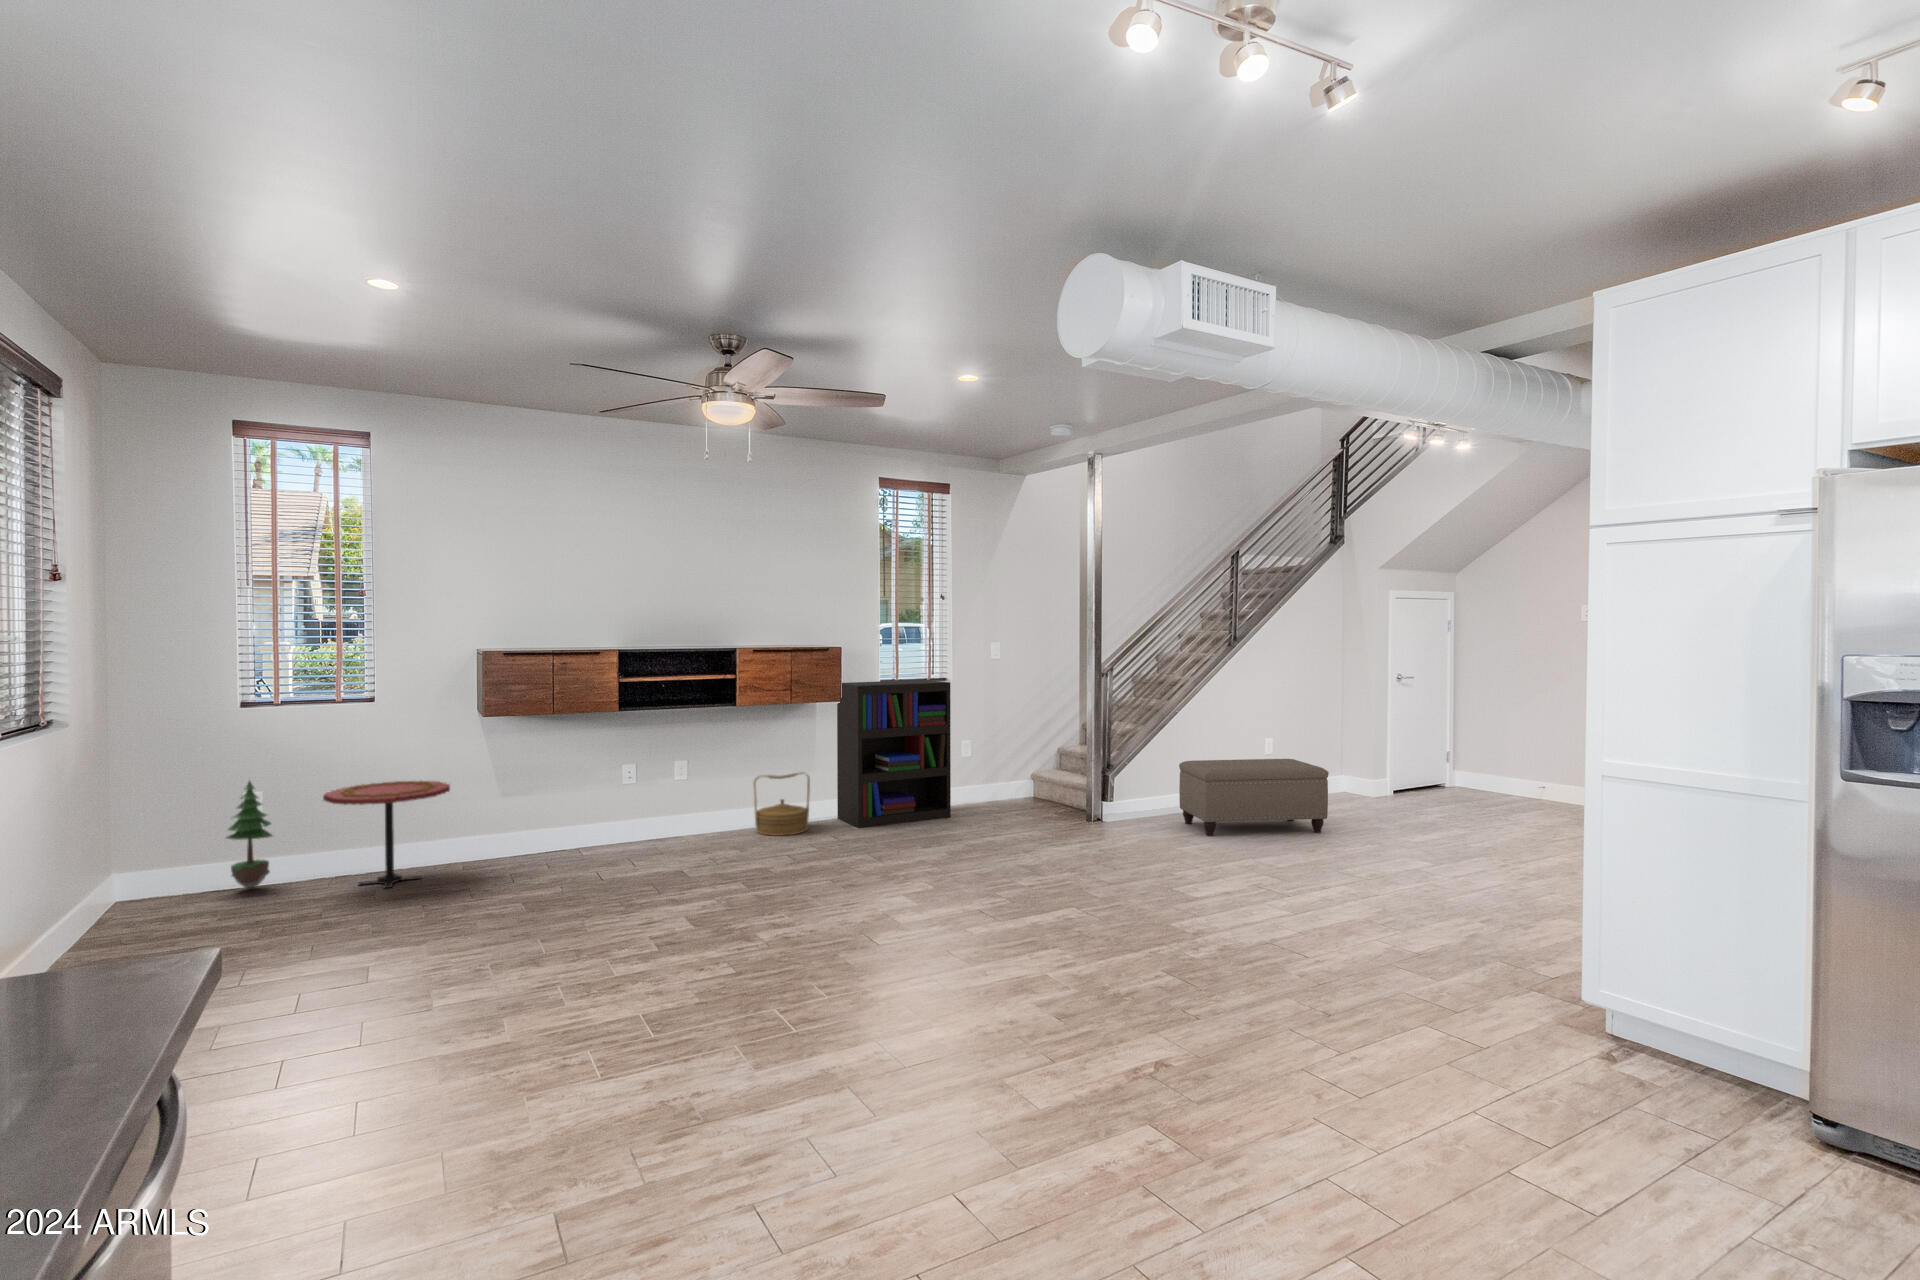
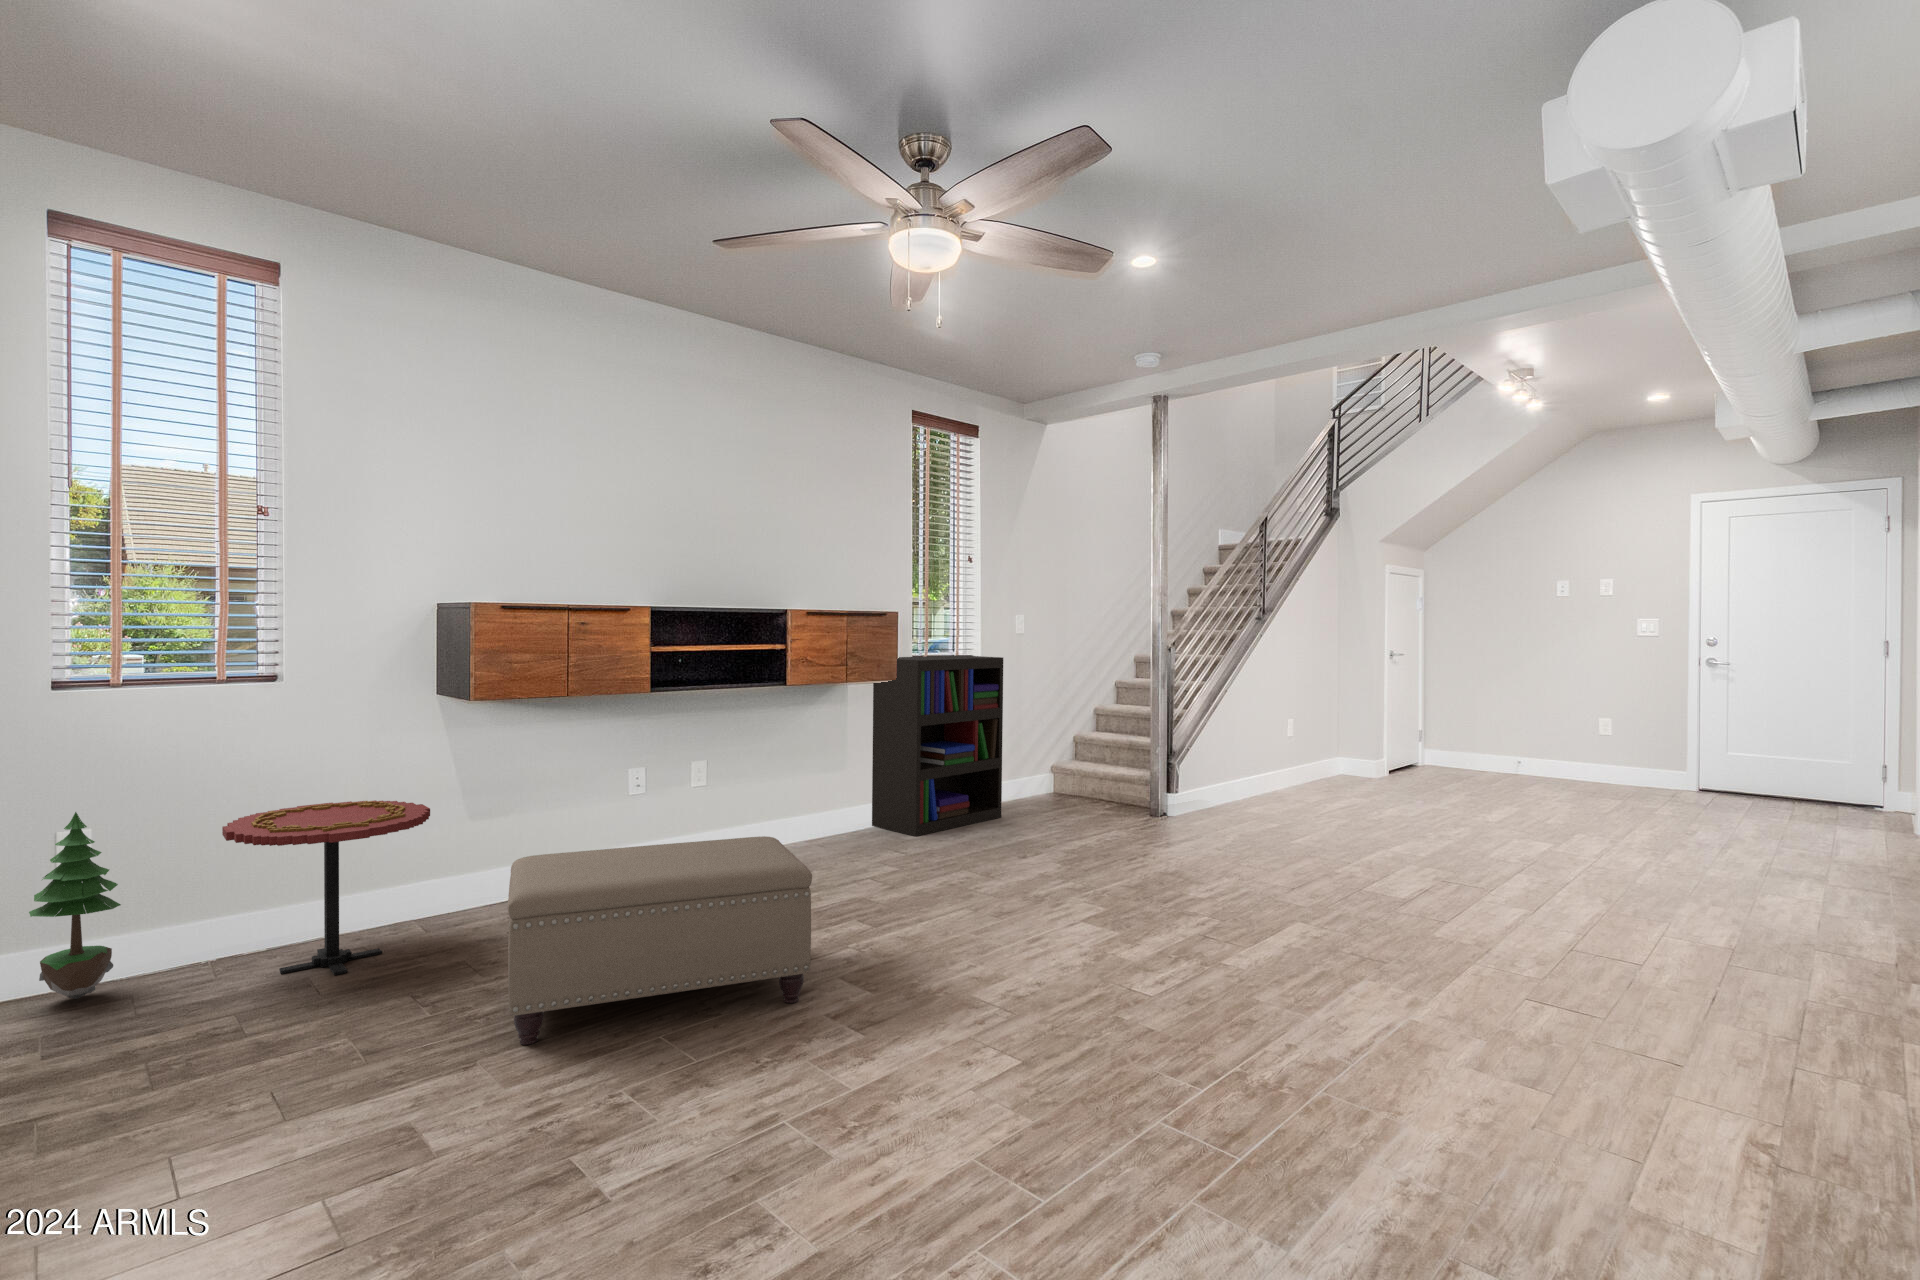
ottoman: present [1179,759,1329,836] -> present [508,836,812,1045]
woven basket: present [754,773,810,836] -> none [792,770,860,852]

